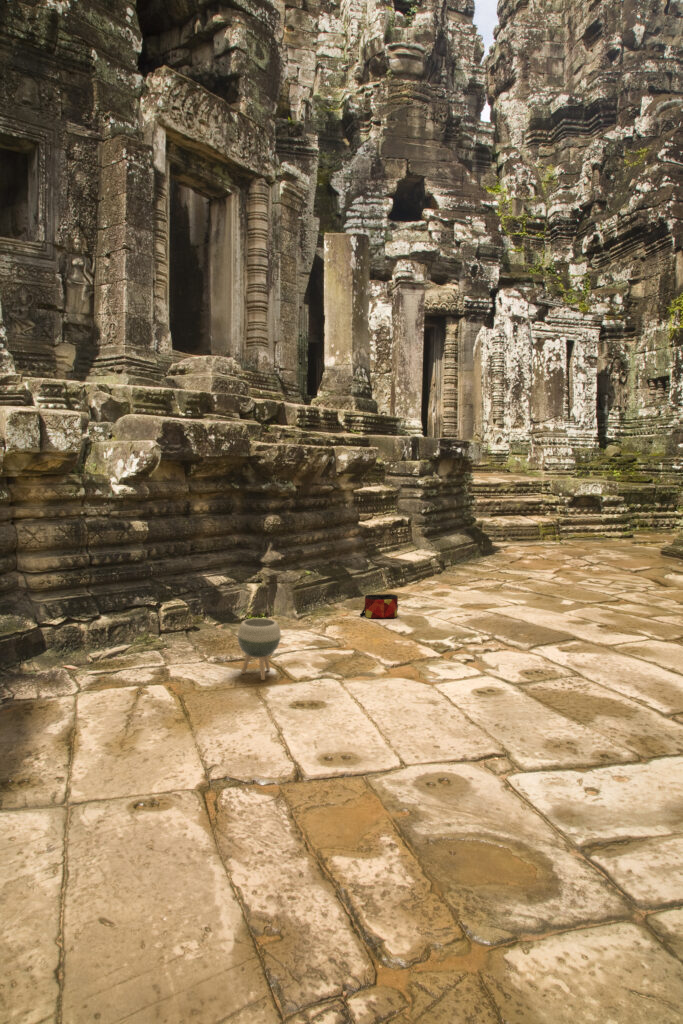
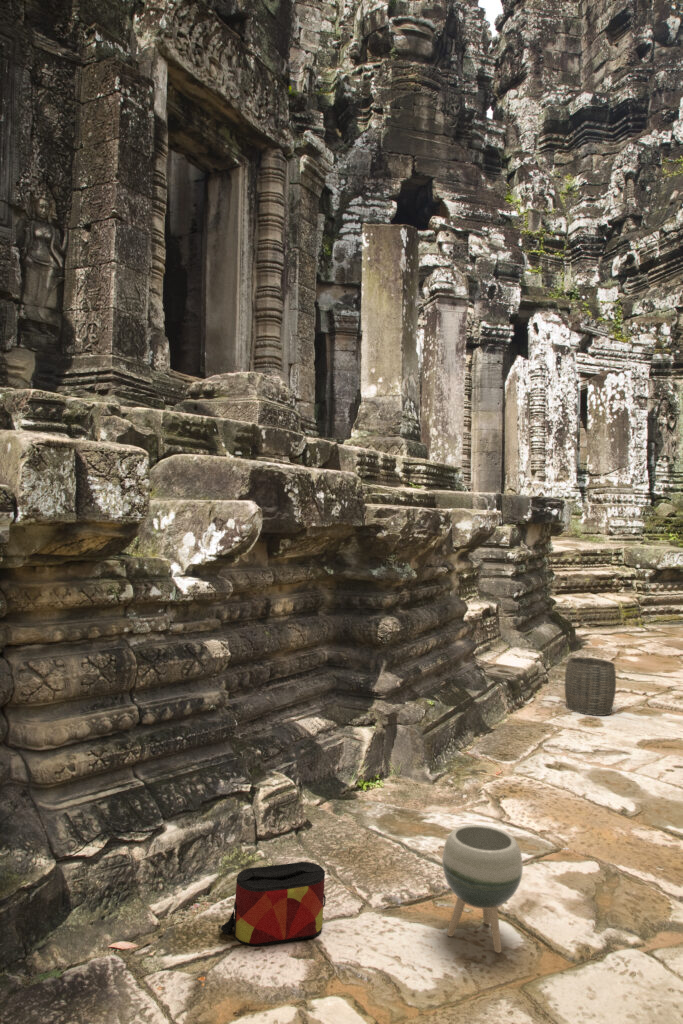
woven basket: none [435,549,469,587] -> present [565,657,616,716]
bag: present [360,594,398,619] -> present [221,862,326,946]

